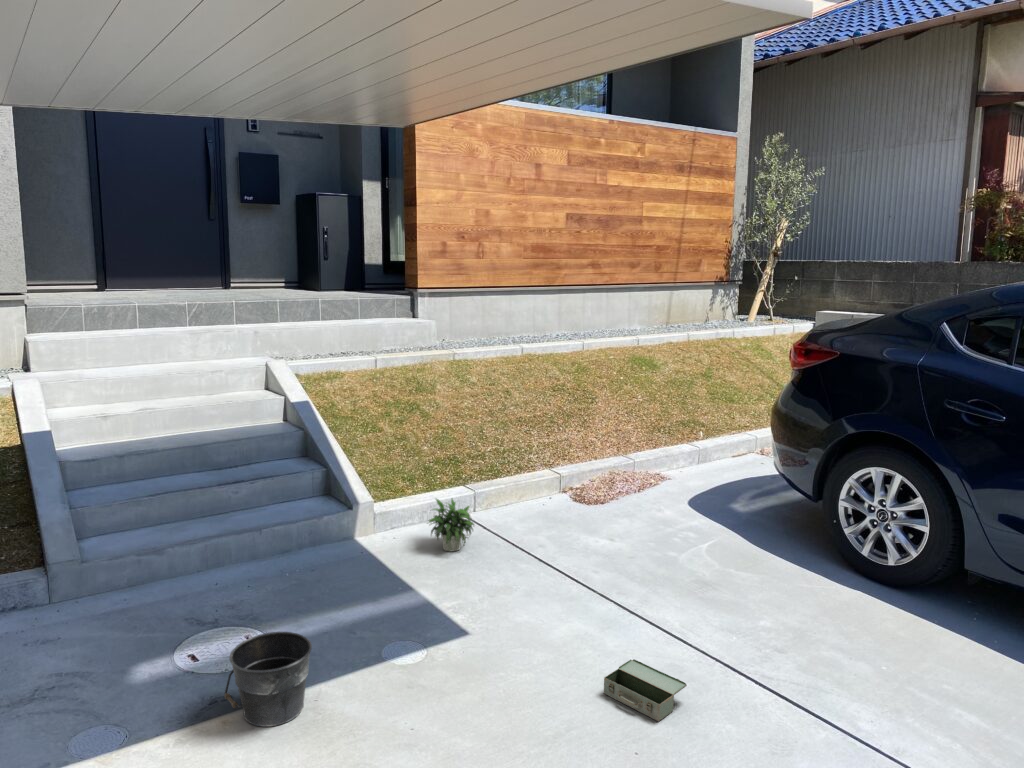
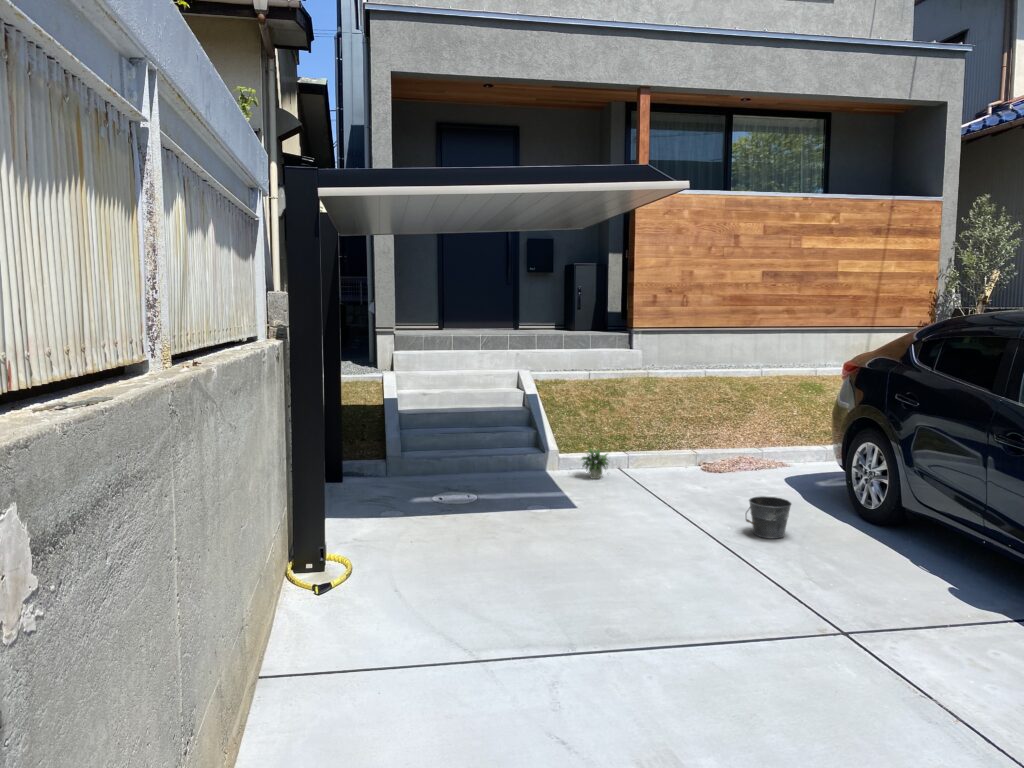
bucket: present [224,632,312,727] -> present [746,496,791,539]
toolbox: present [604,659,687,721] -> none [626,518,667,541]

